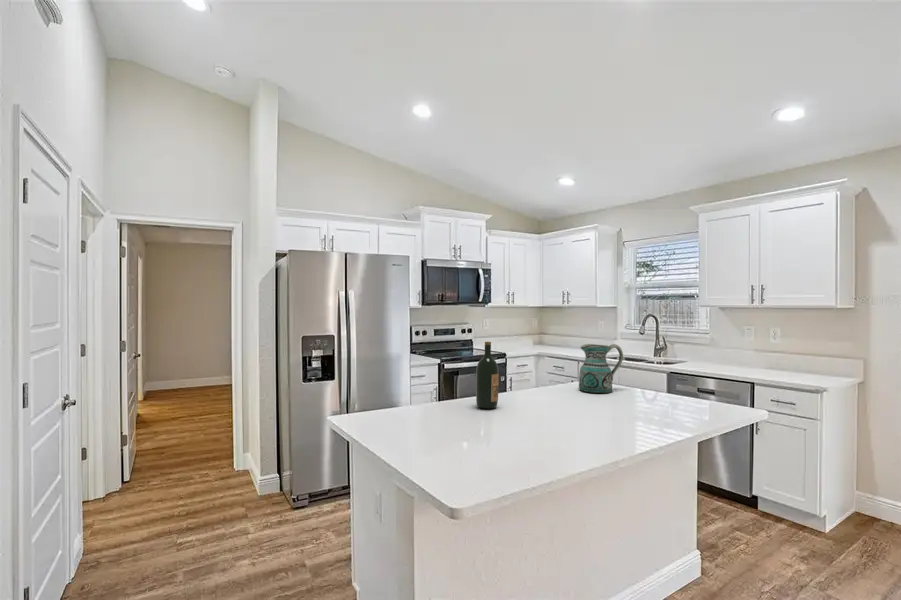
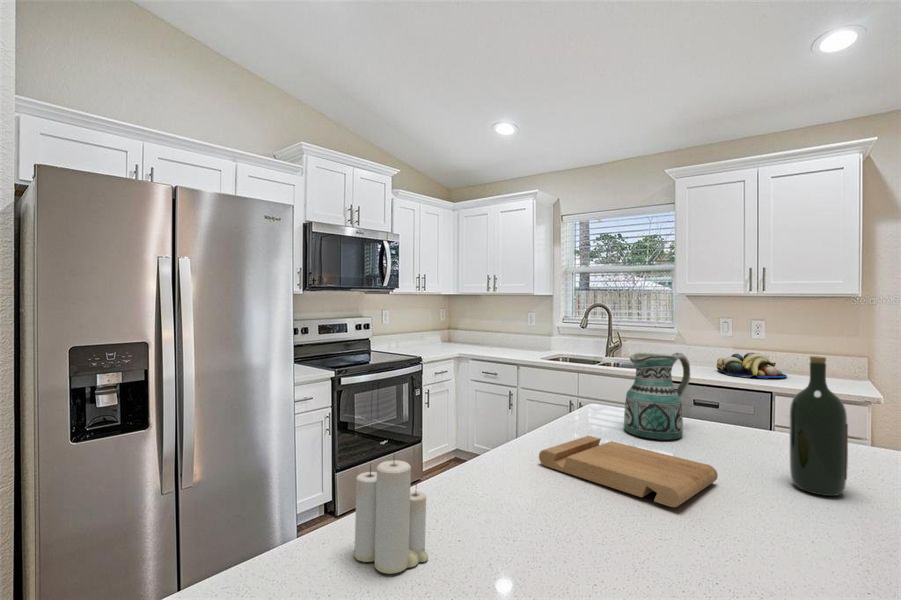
wine bottle: present [476,342,499,409] -> present [790,356,848,496]
fruit bowl: none [733,354,791,374] -> present [716,353,787,378]
candle: none [408,371,434,414] -> present [355,455,428,574]
cutting board: none [511,387,591,409] -> present [539,436,718,507]

